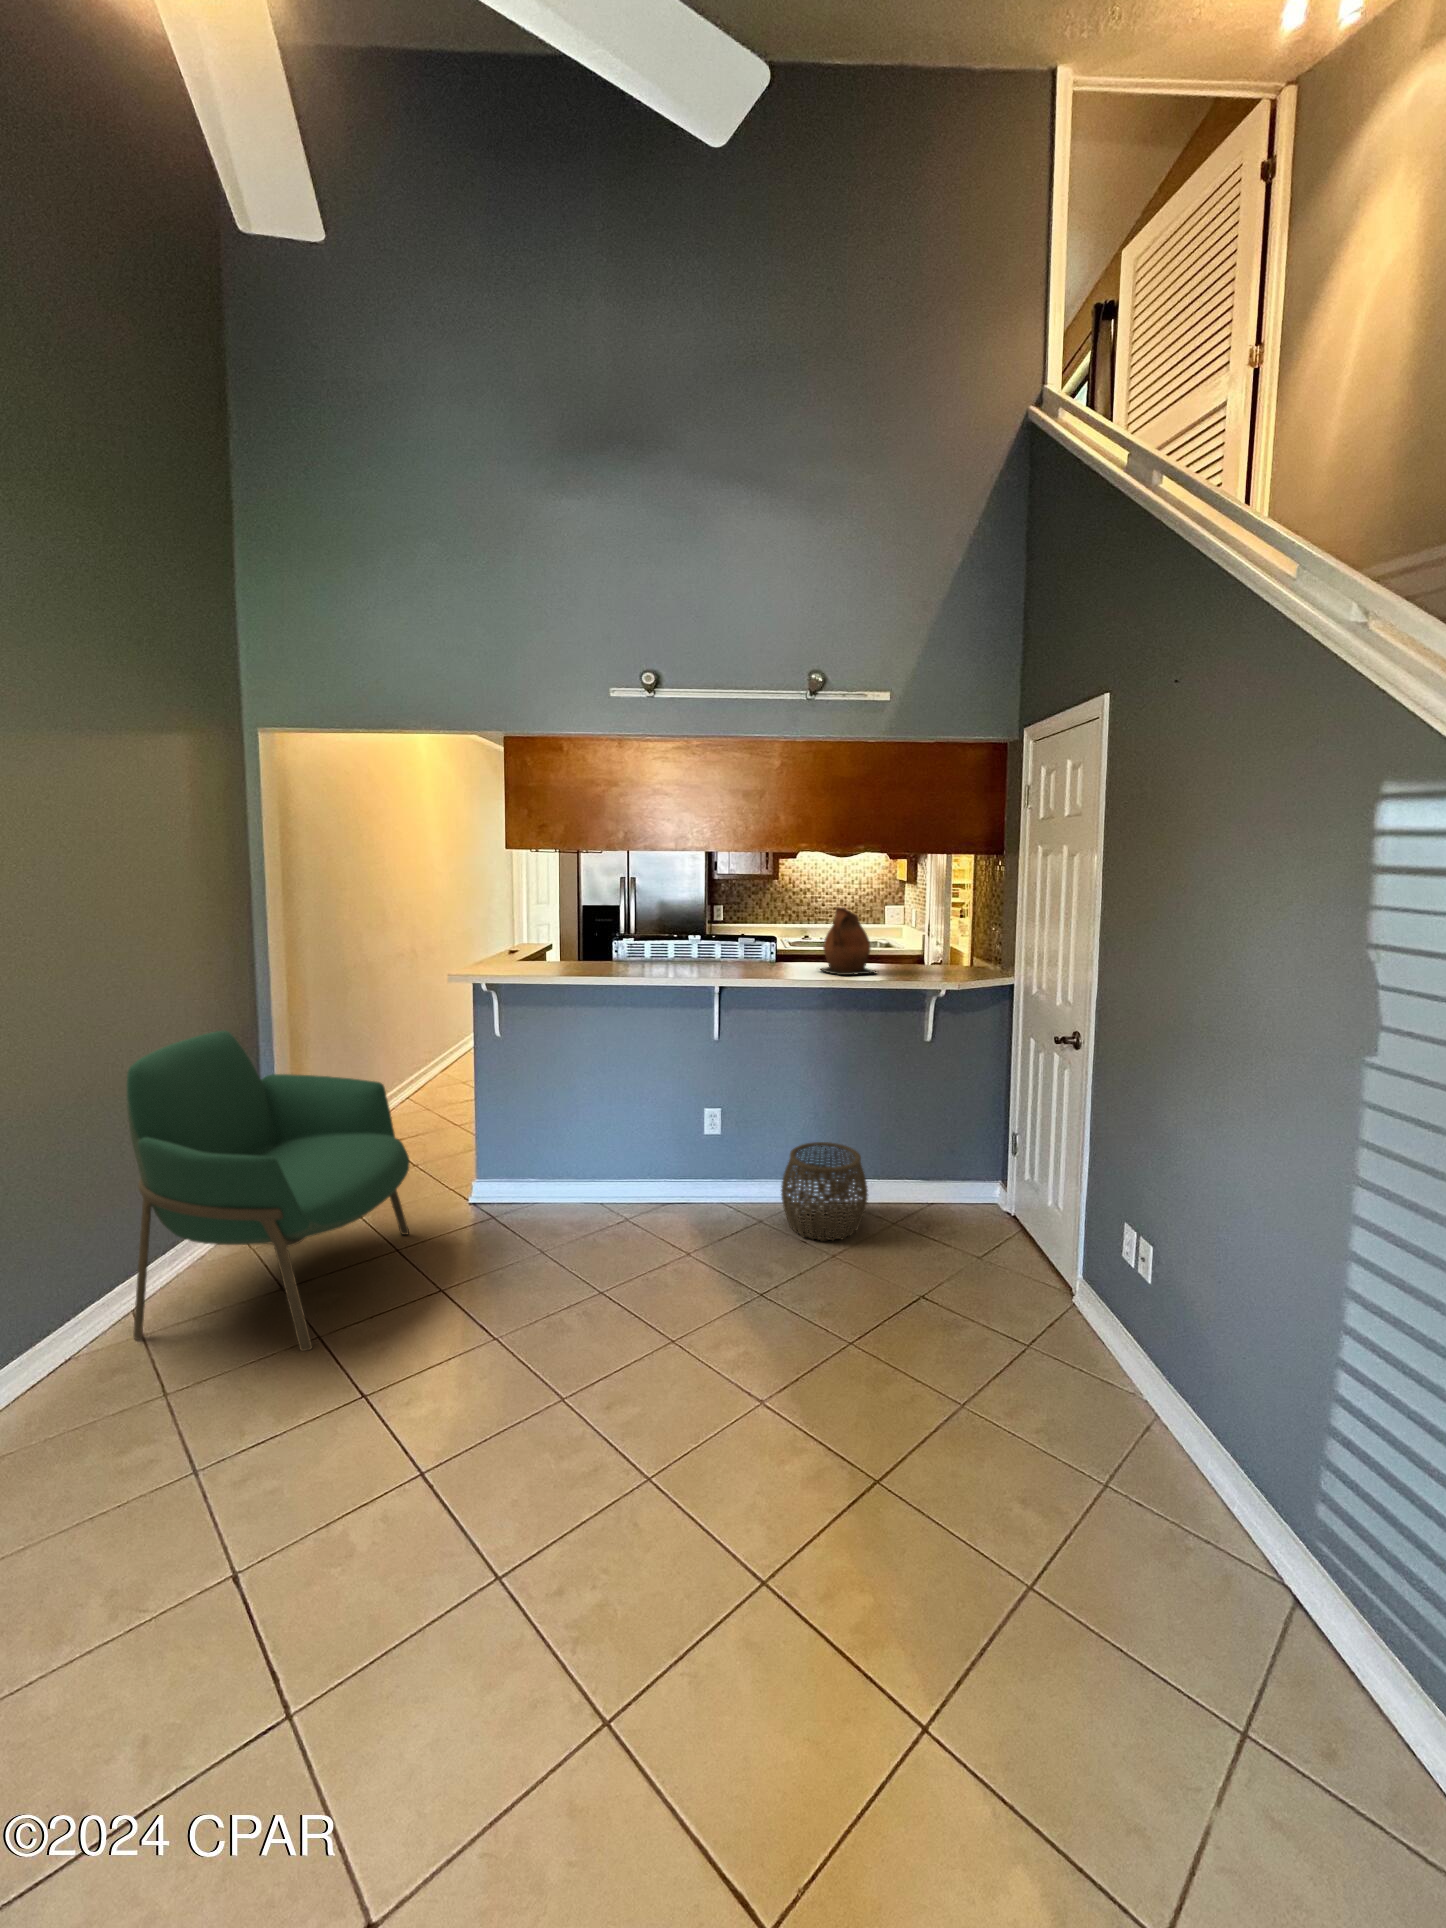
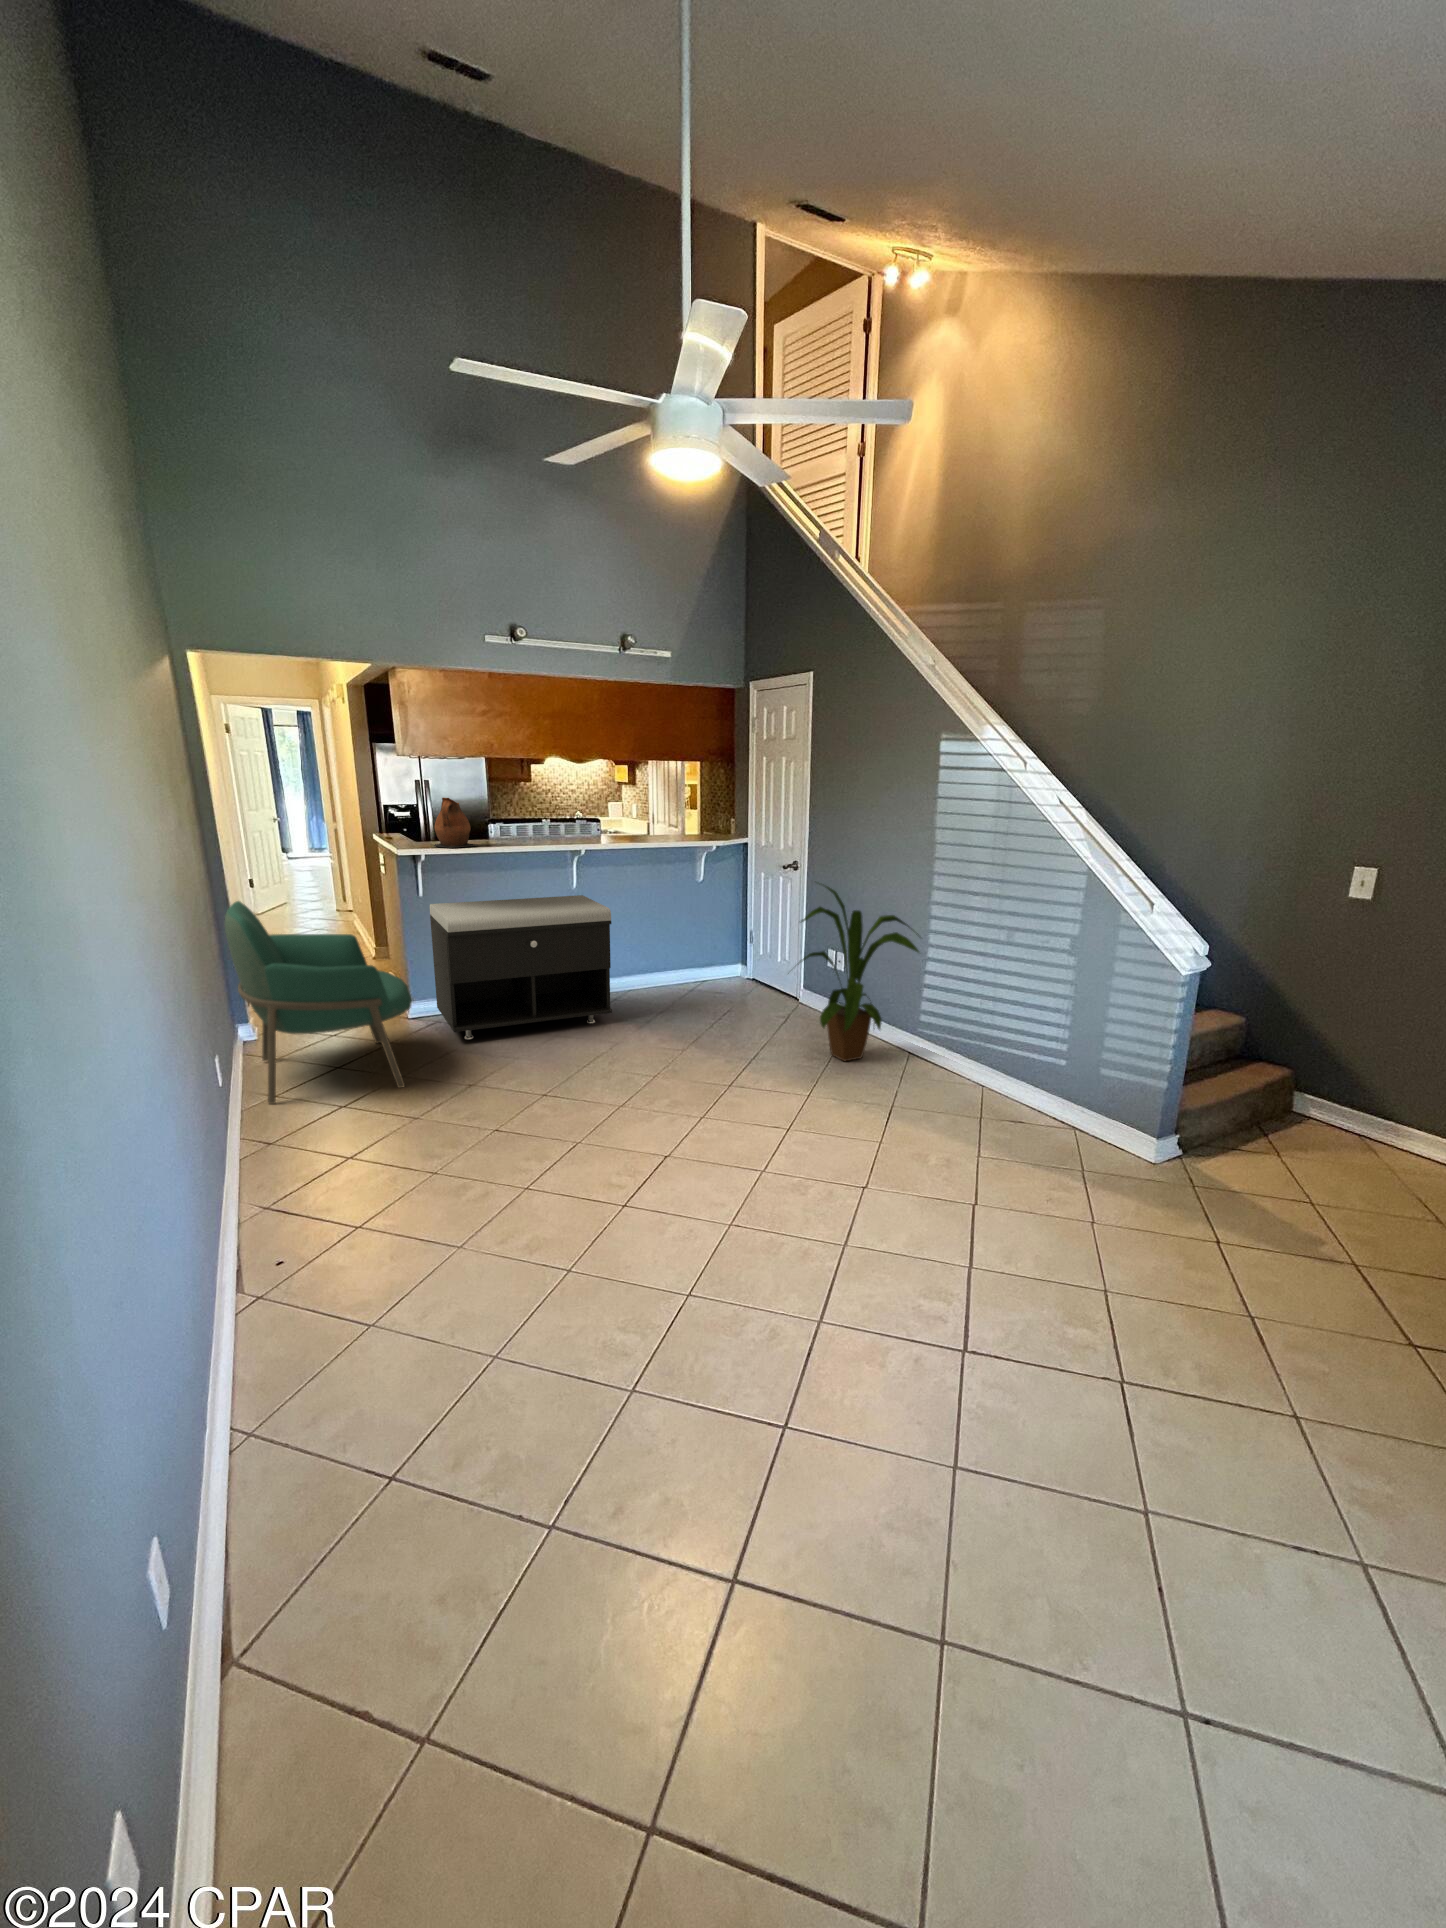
ceramic pitcher: present [820,907,877,975] -> present [434,798,478,848]
storage bench: none [469,1045,730,1260] -> present [430,895,612,1040]
house plant: none [958,1104,1317,1547] -> present [800,886,919,1061]
woven basket: present [781,1142,868,1241] -> none [623,951,679,1007]

